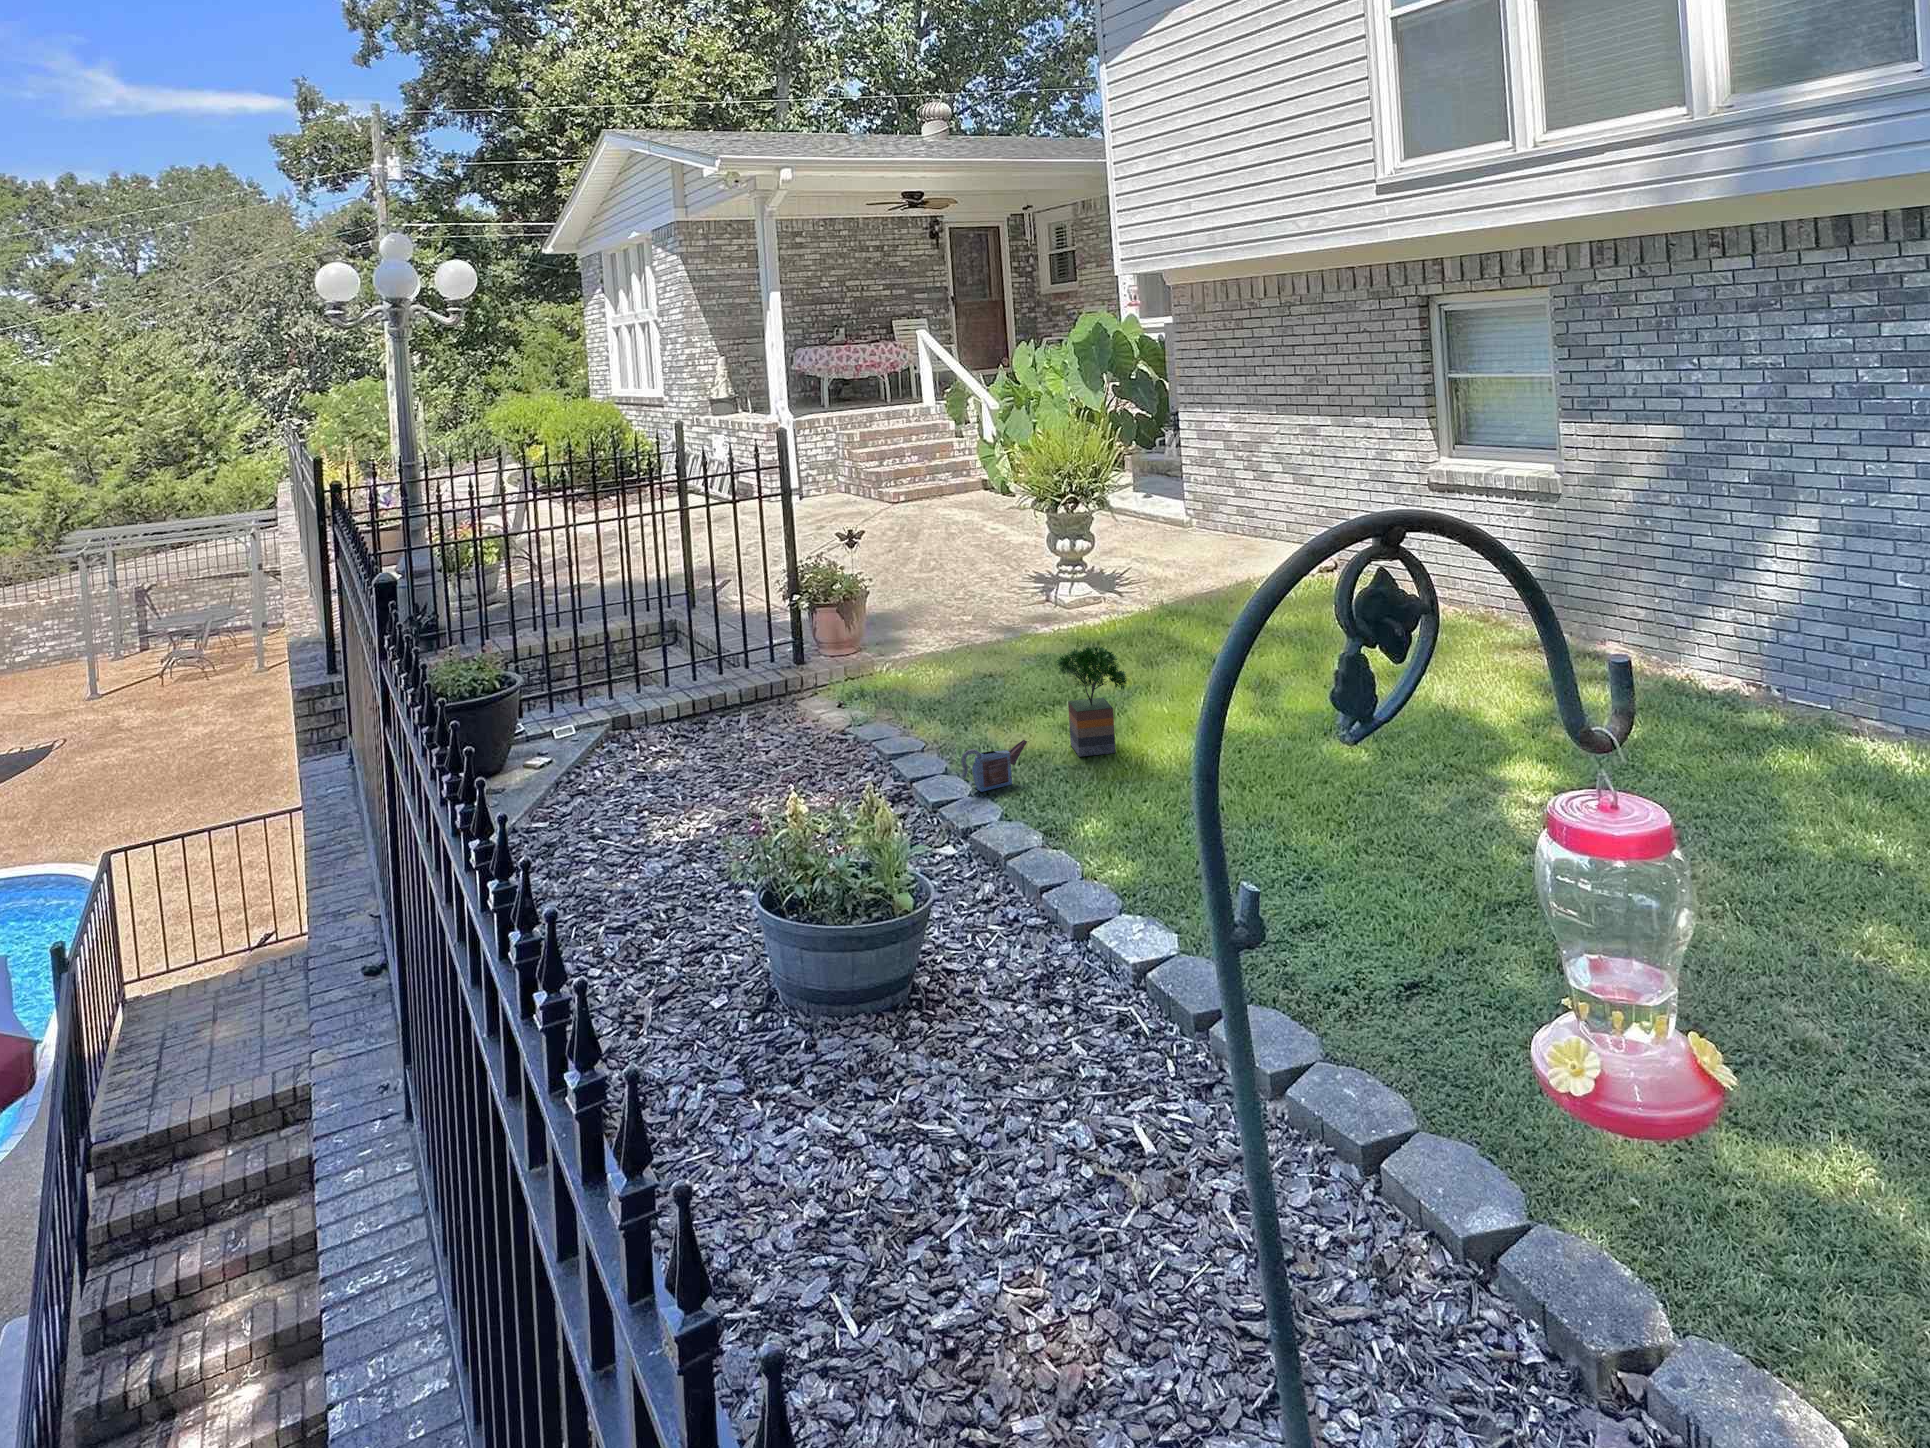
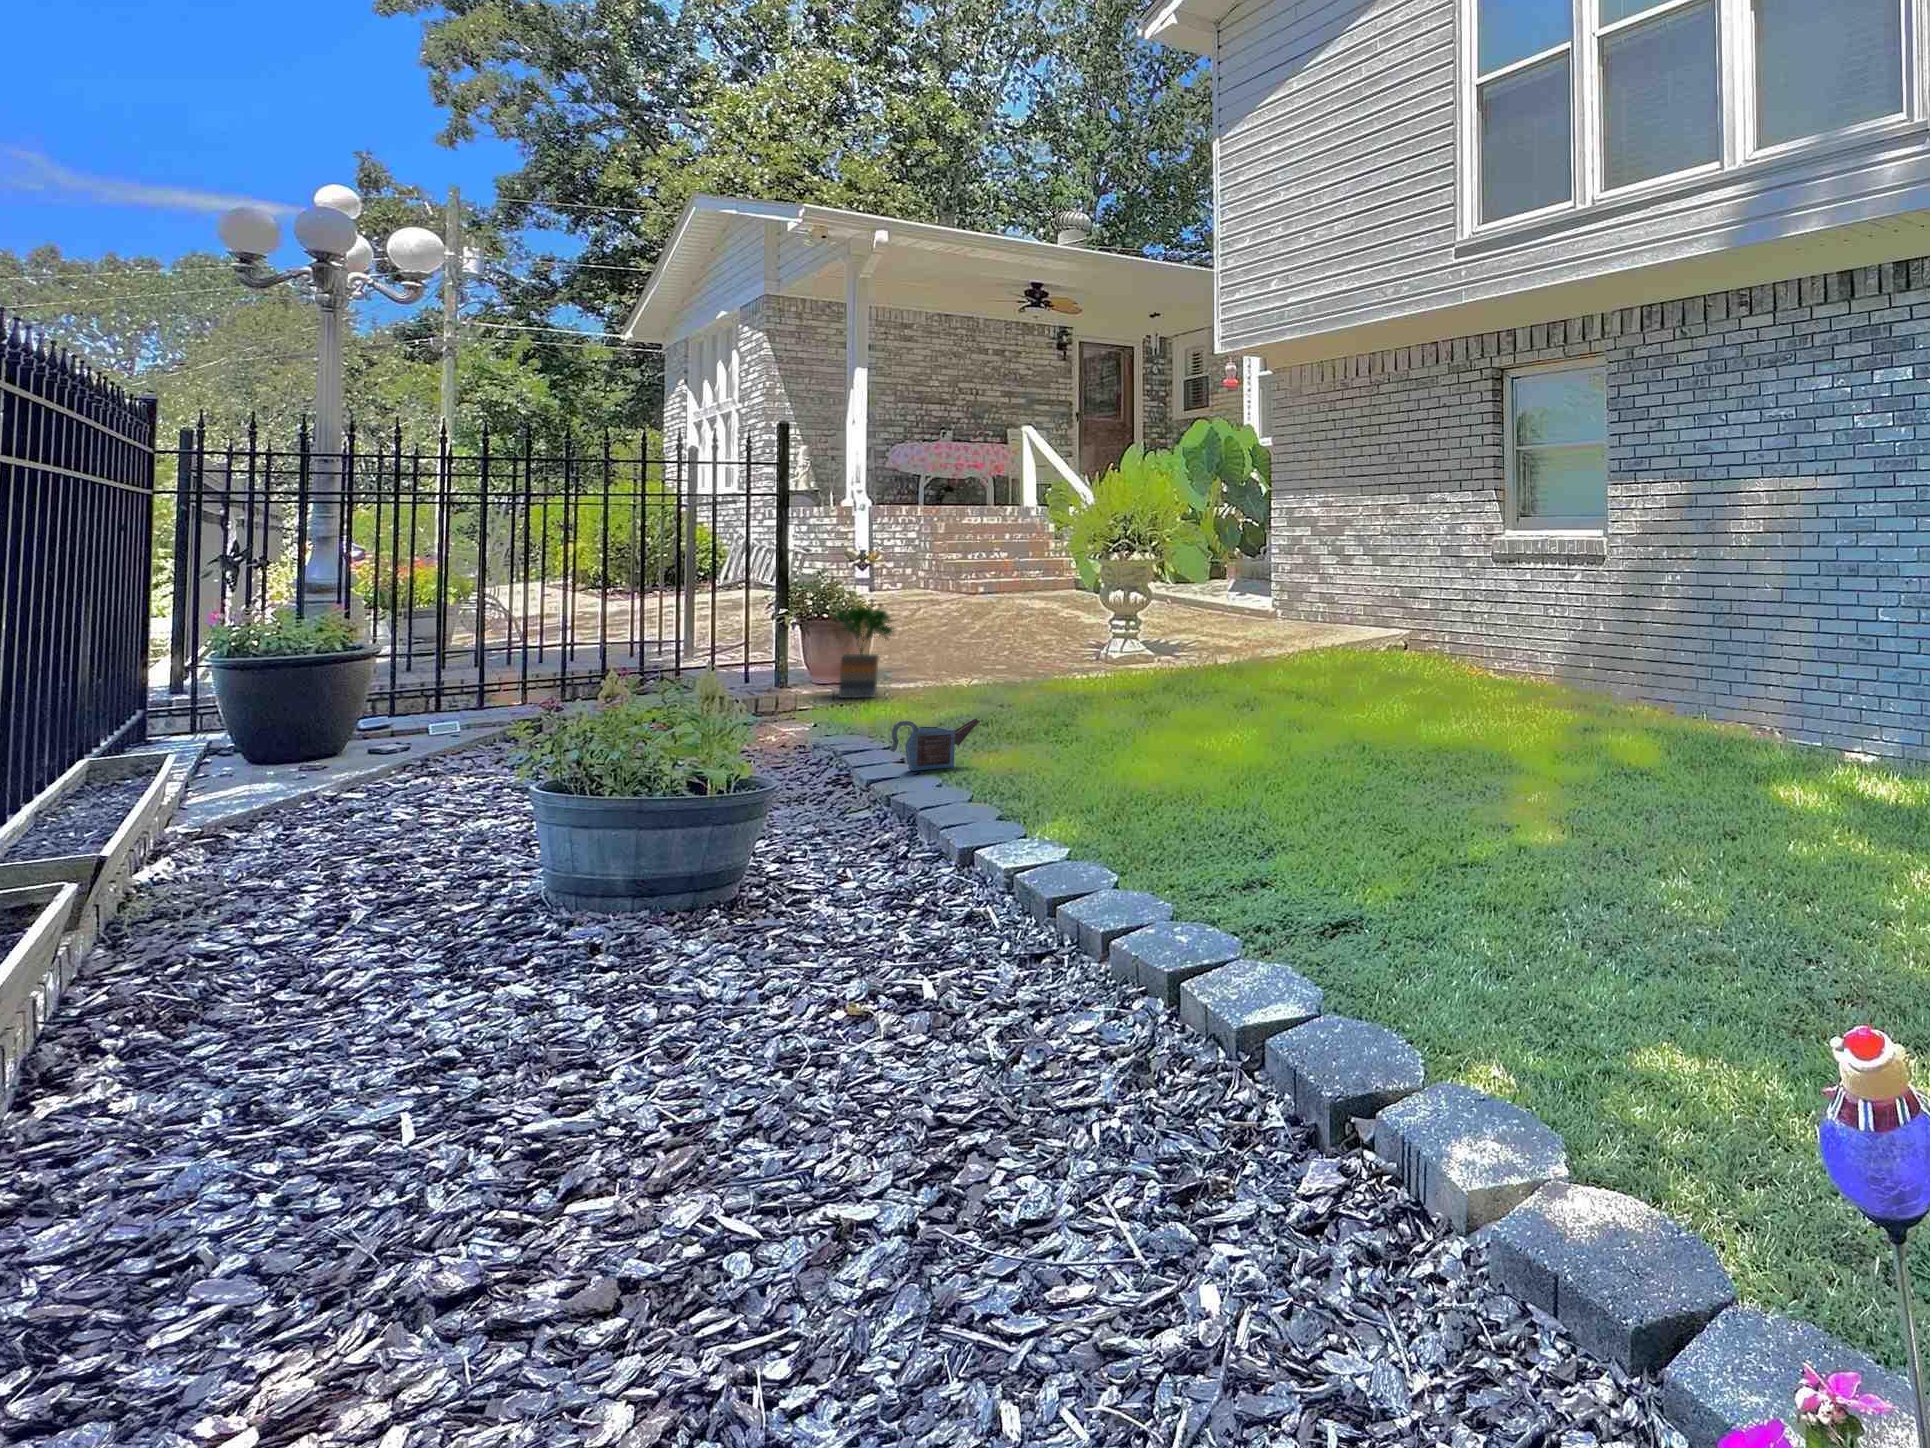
potted tree: present [1056,647,1127,757] -> present [833,607,894,698]

